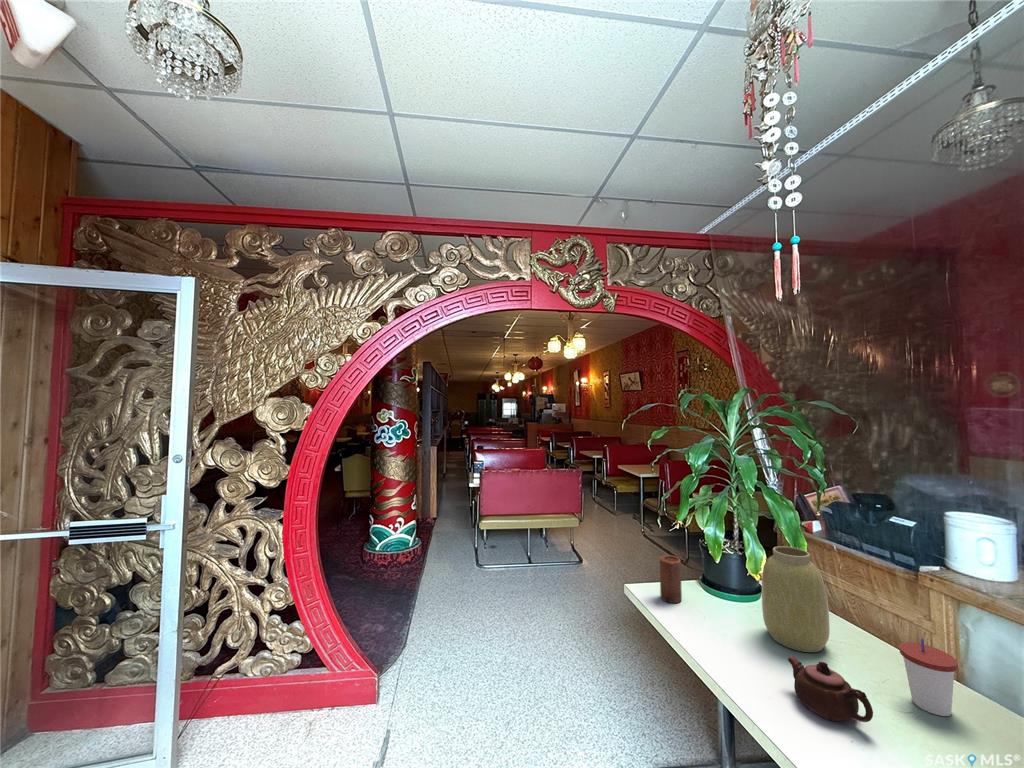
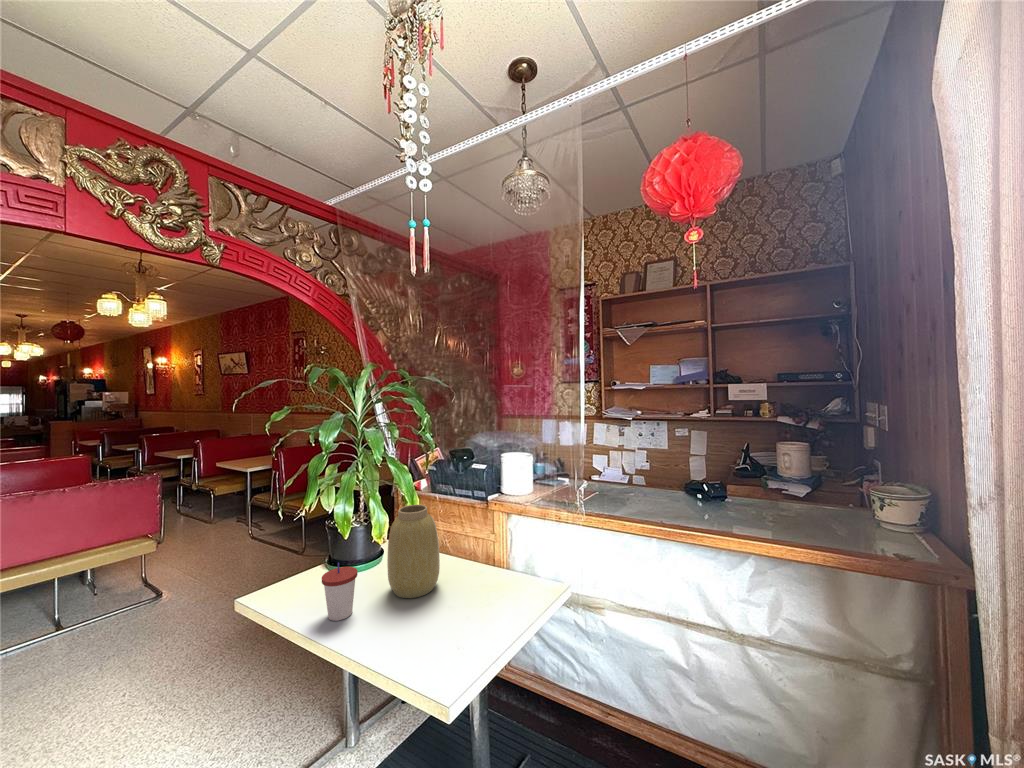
candle: present [660,555,682,603] -> none [278,548,304,604]
cup: present [899,638,958,716] -> present [322,563,358,621]
teapot: present [788,656,873,722] -> none [414,599,477,649]

